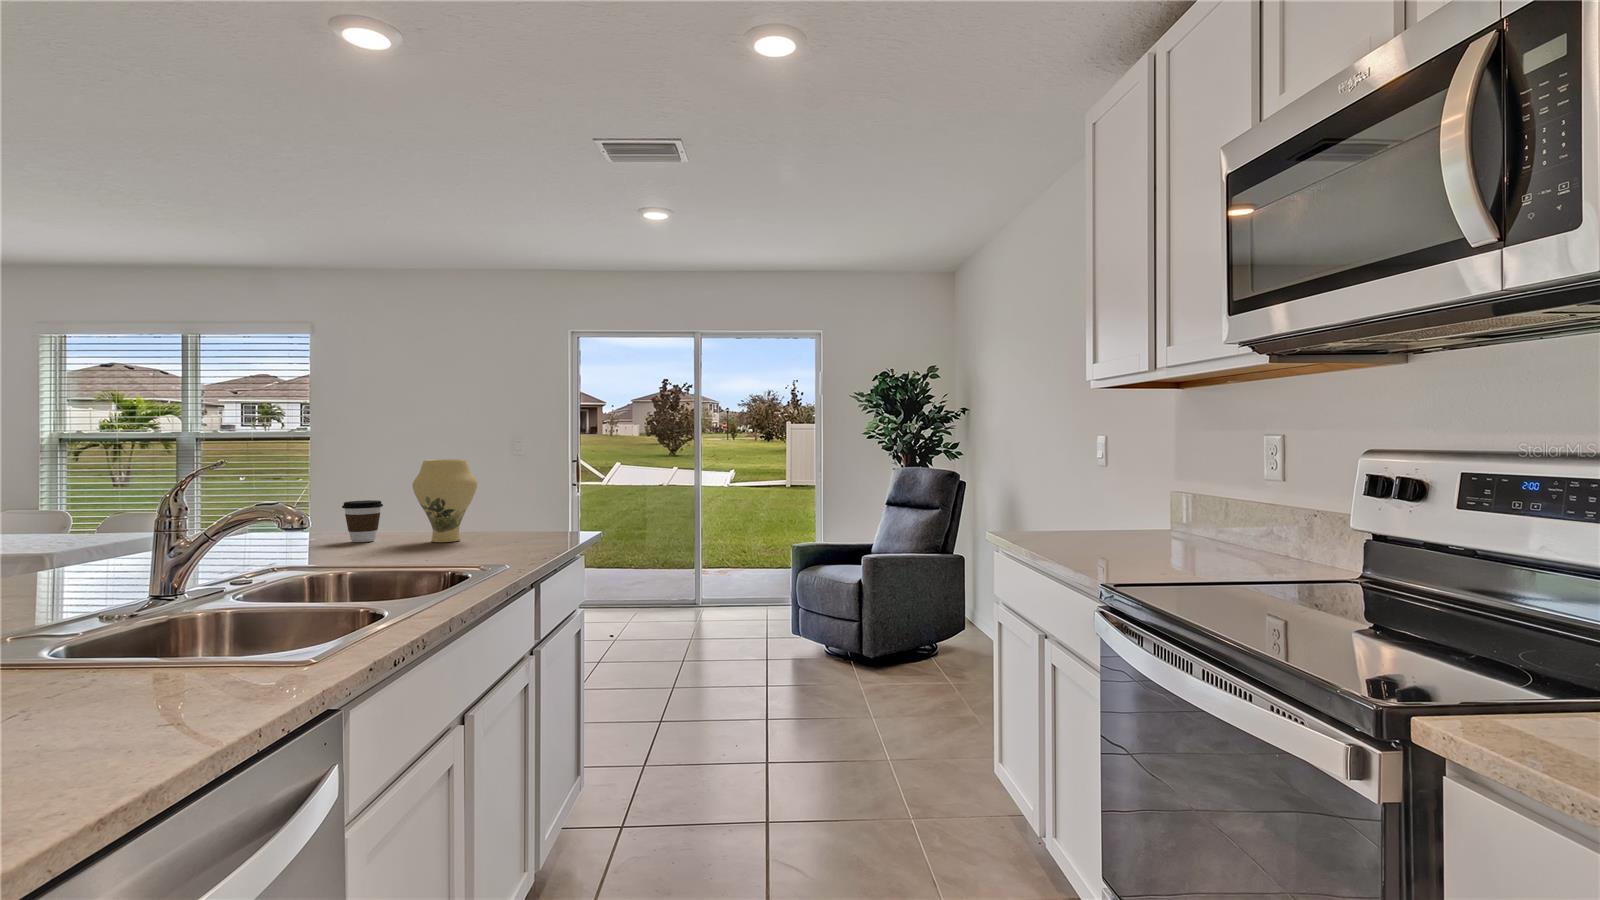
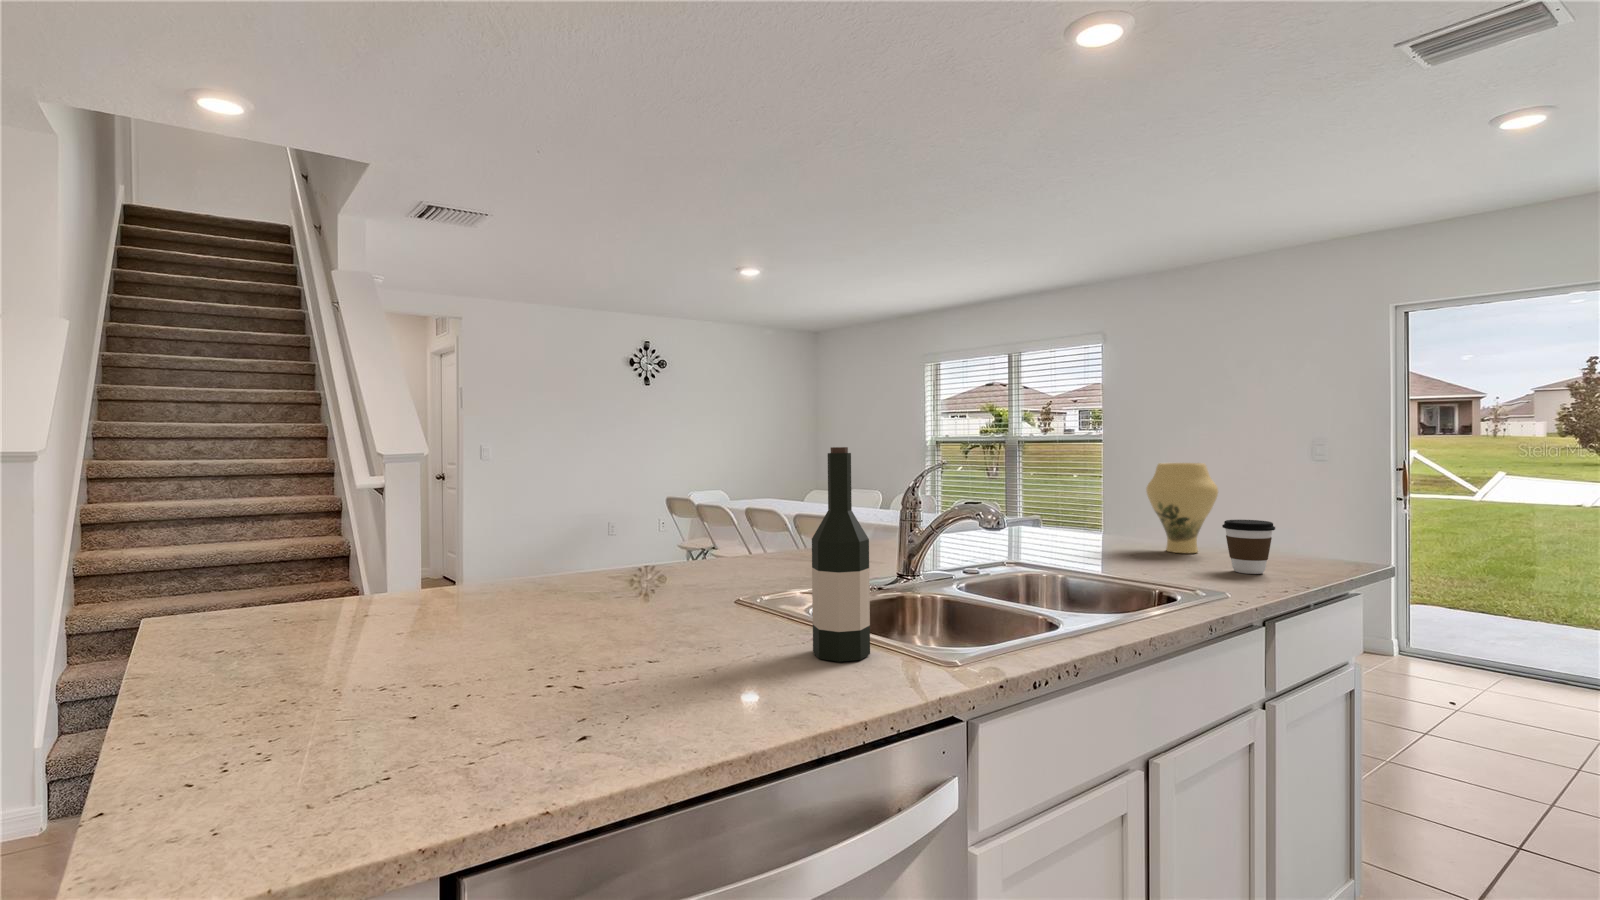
wine bottle: none [112,446,200,696] -> present [812,447,870,662]
coffee cup: present [342,500,383,542] -> present [1222,520,1275,574]

